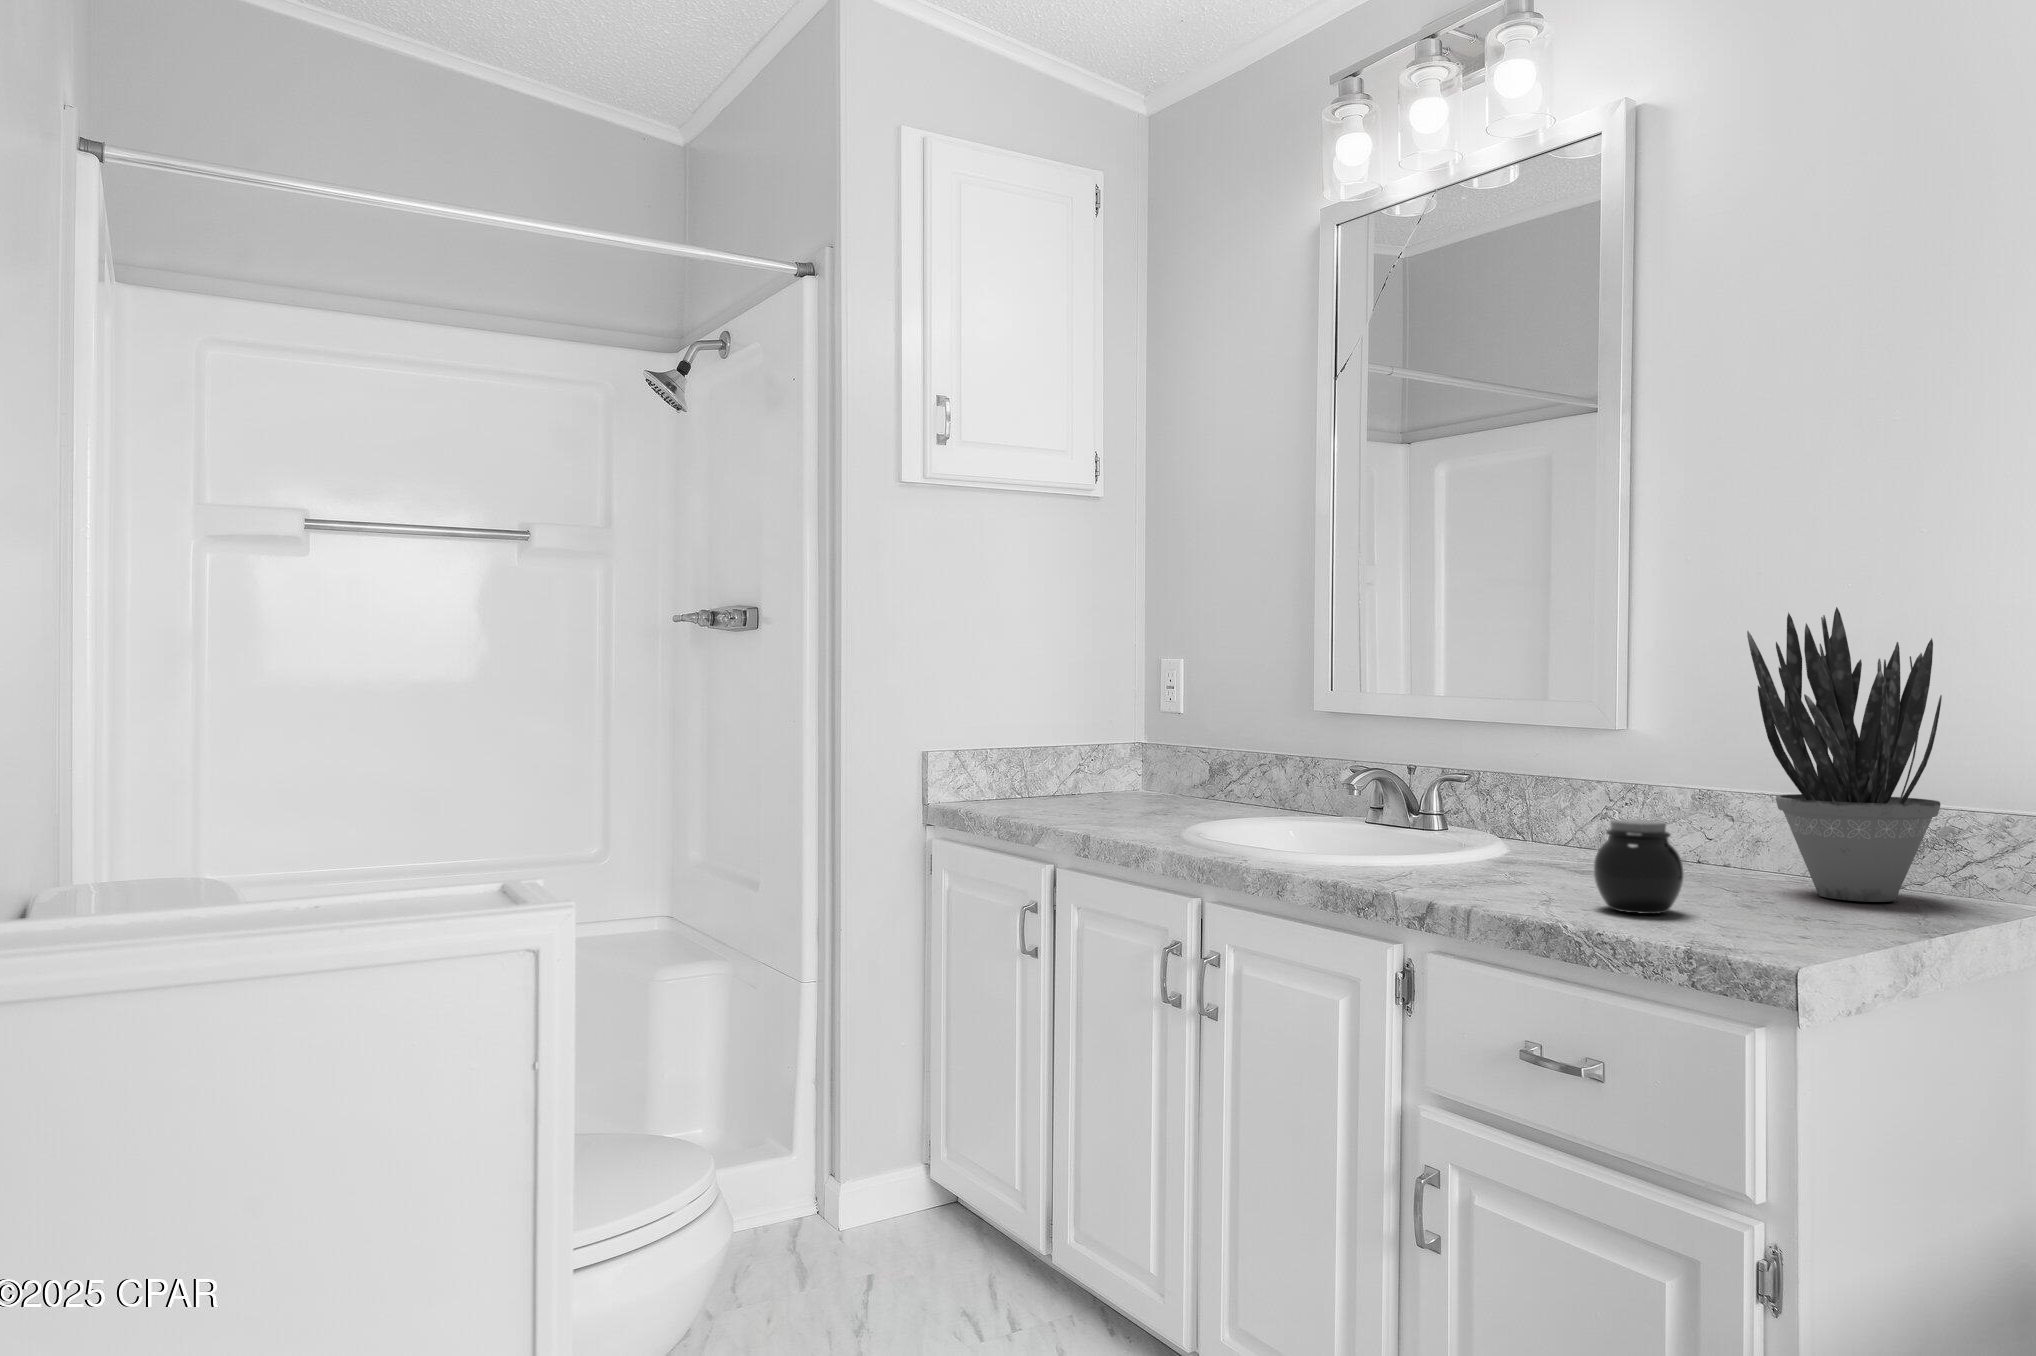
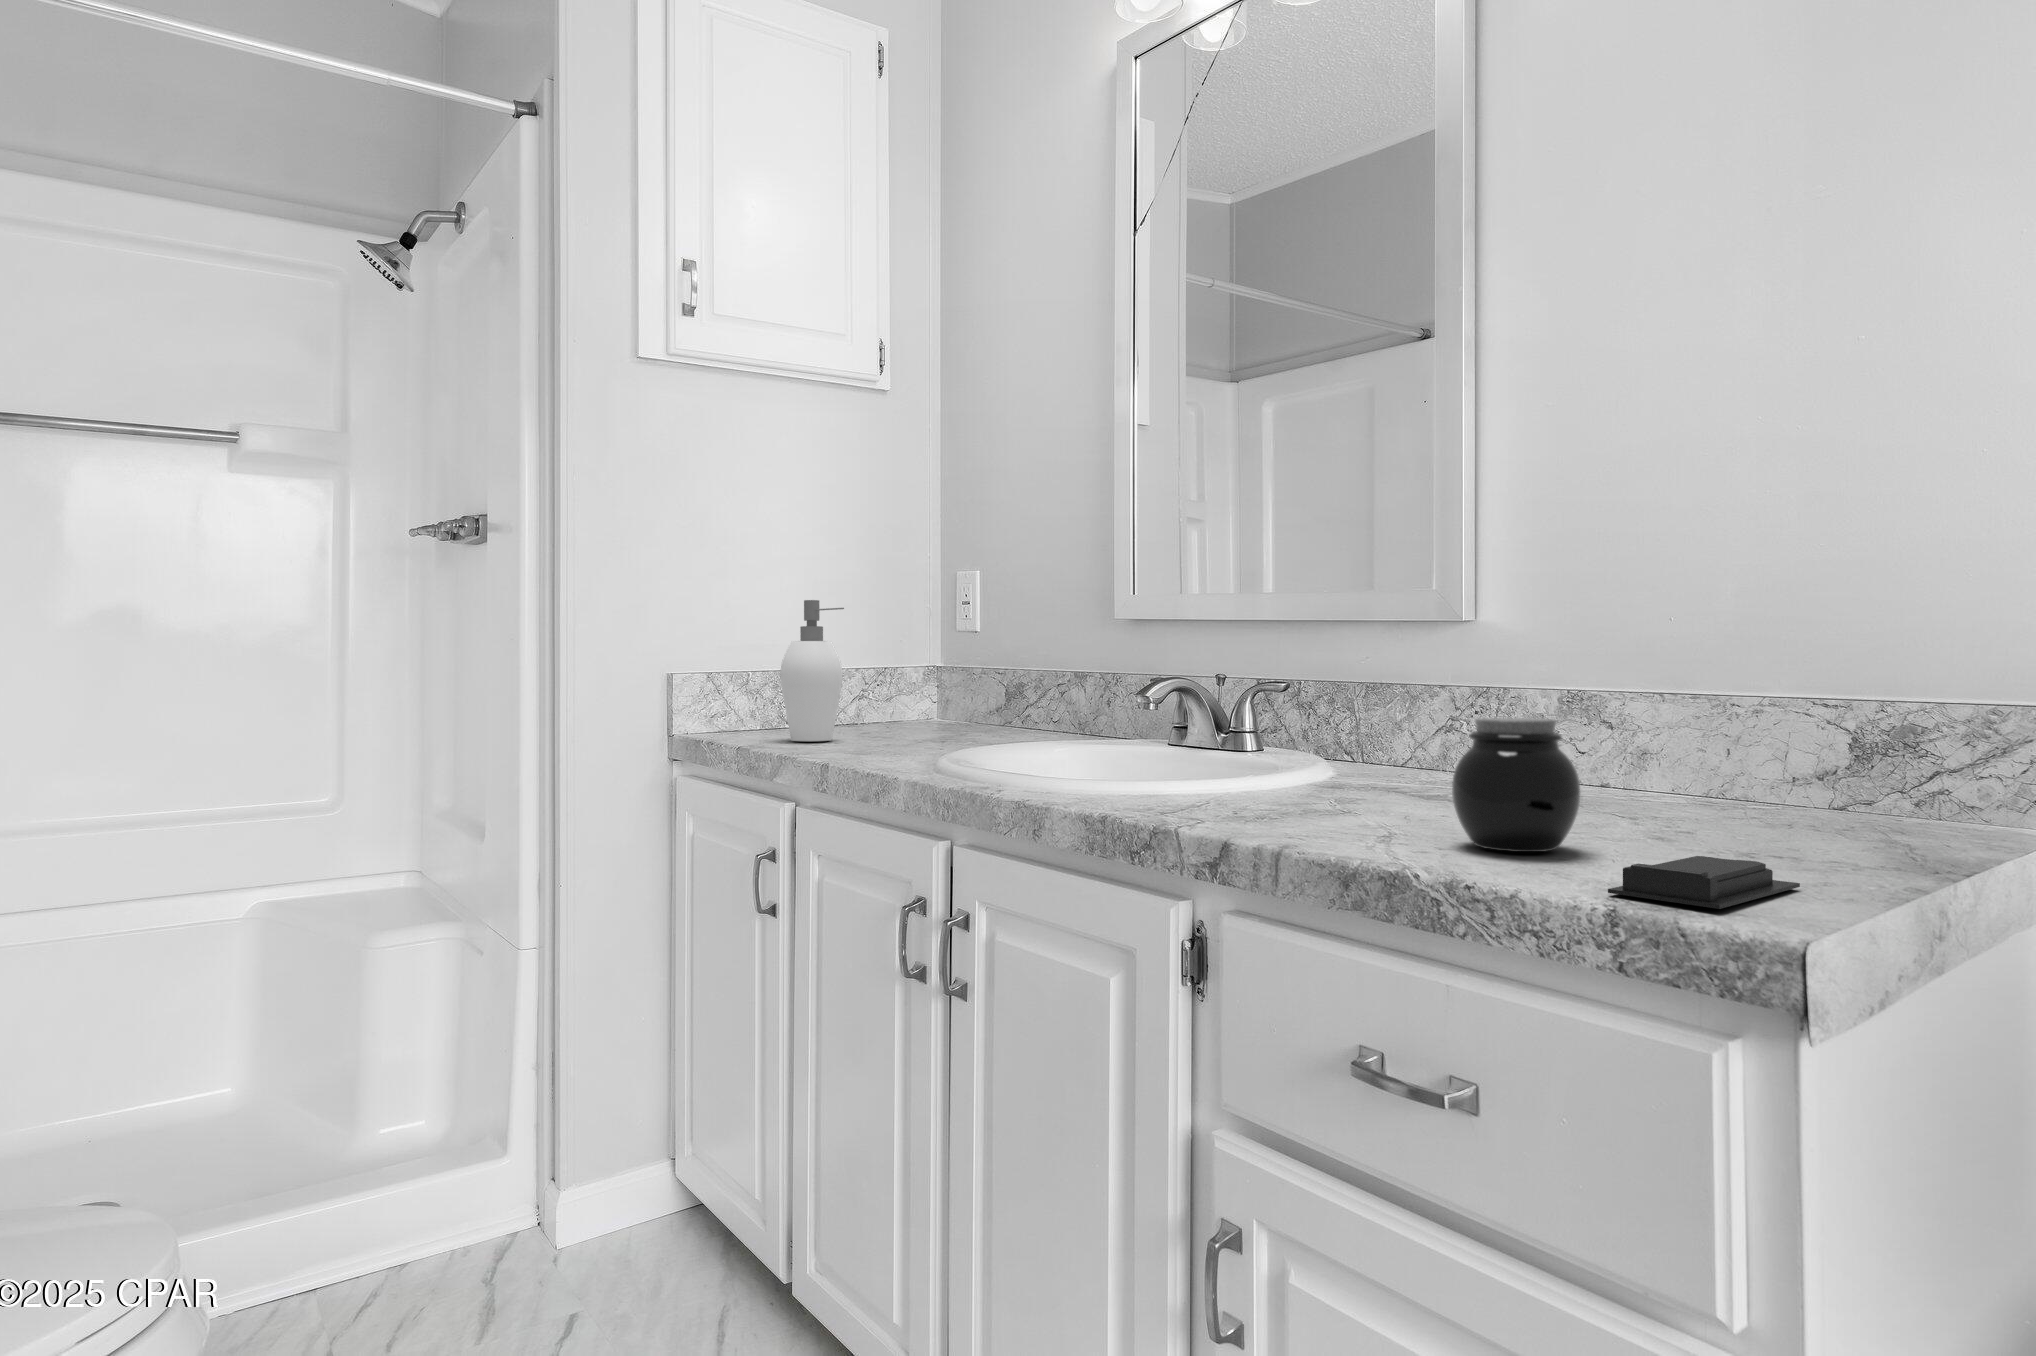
potted plant: present [1747,607,1942,902] -> none [1642,425,1930,828]
soap dispenser: none [1029,693,1086,812] -> present [780,600,844,741]
soap bar: none [1689,918,1820,949] -> present [1608,856,1800,909]

